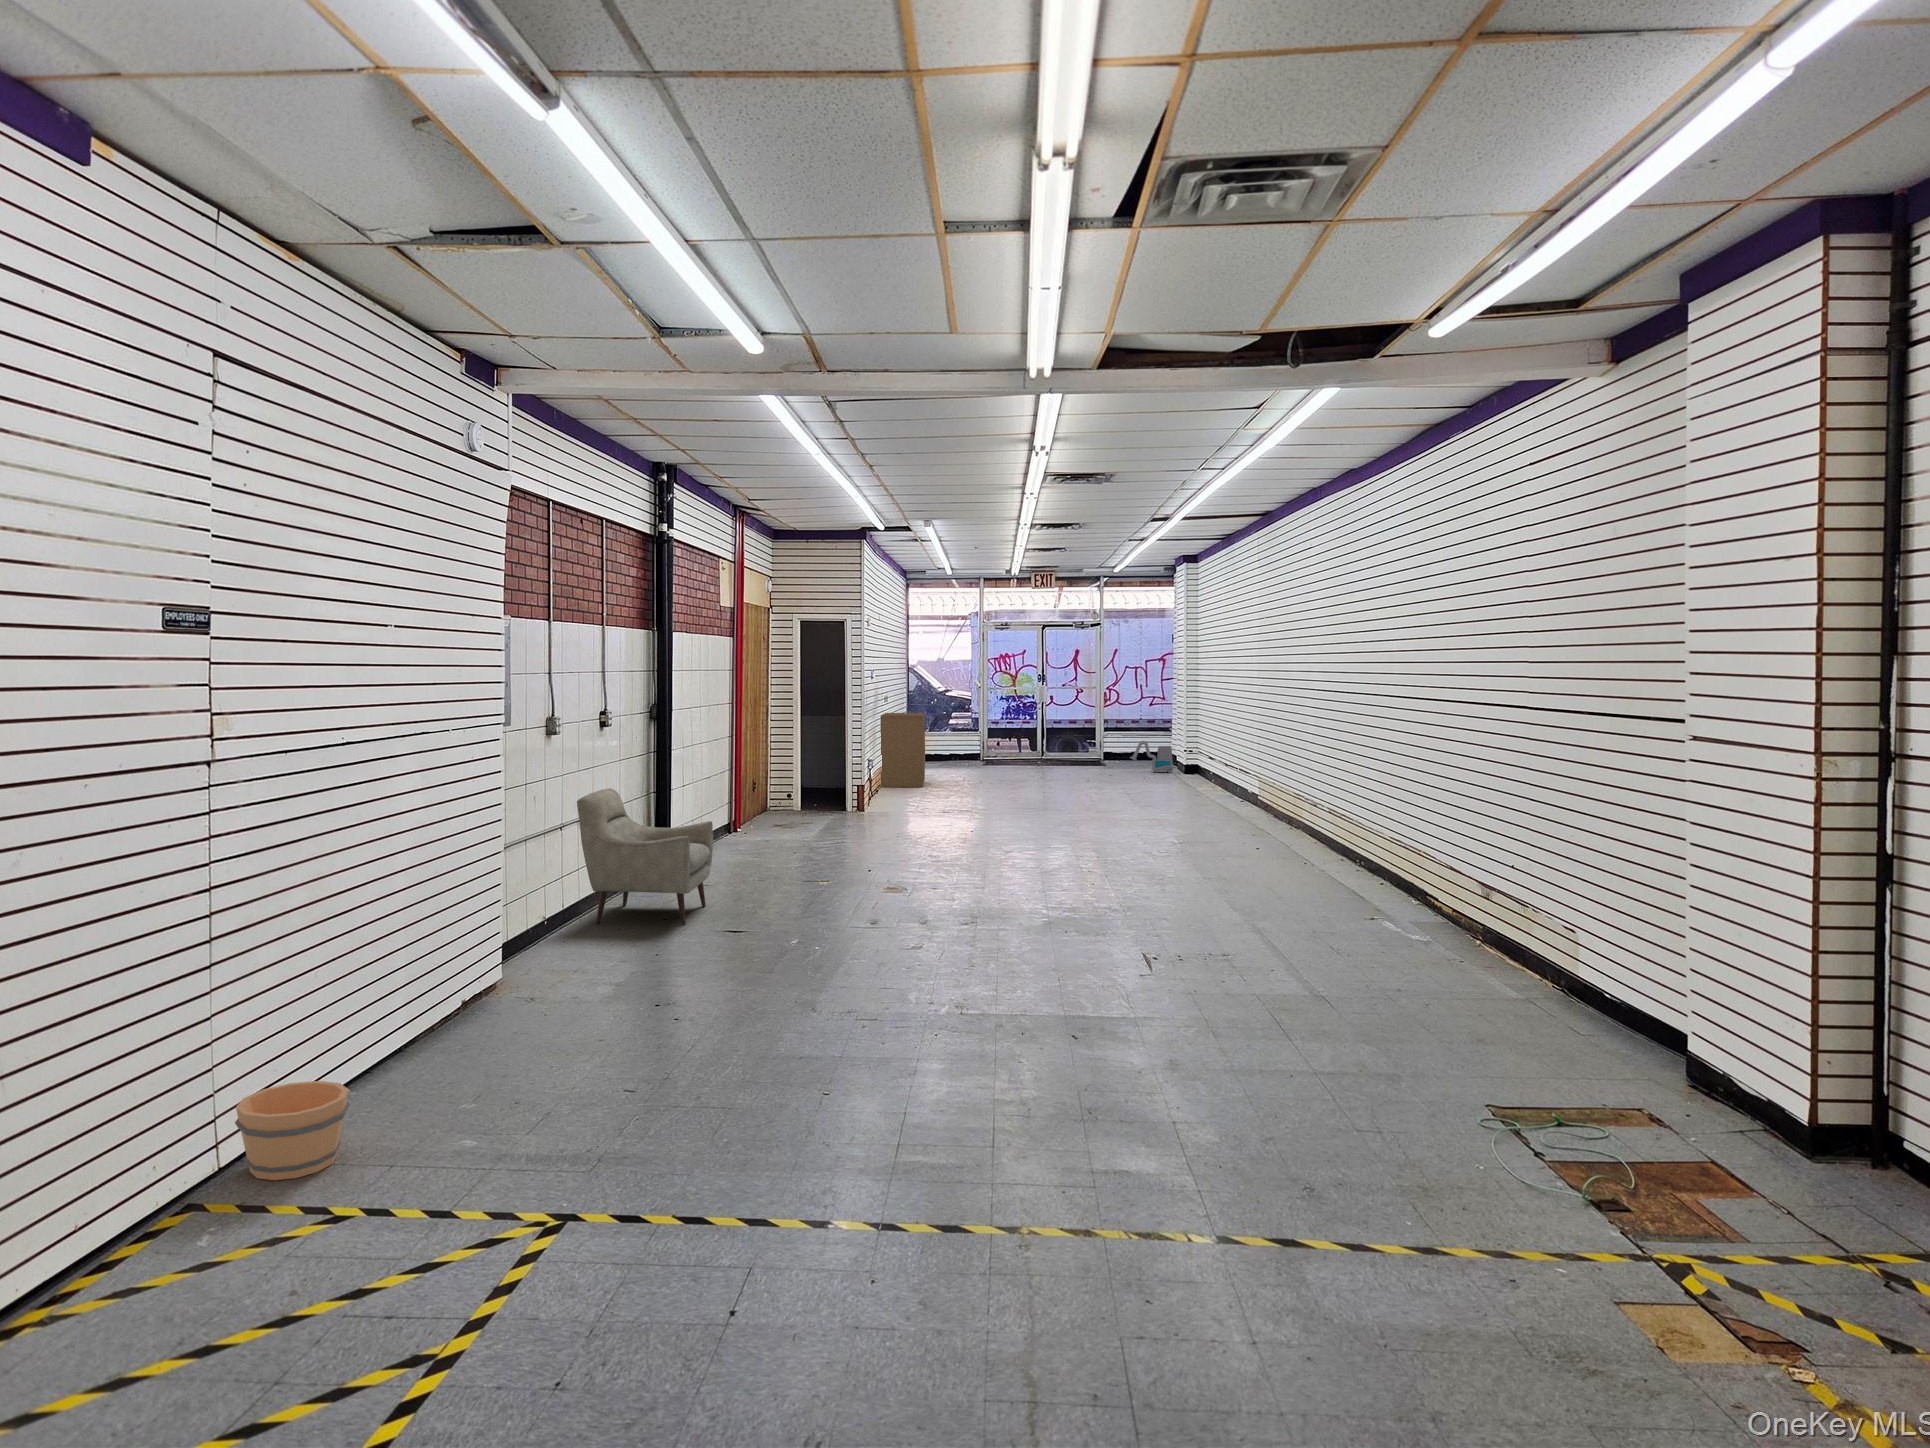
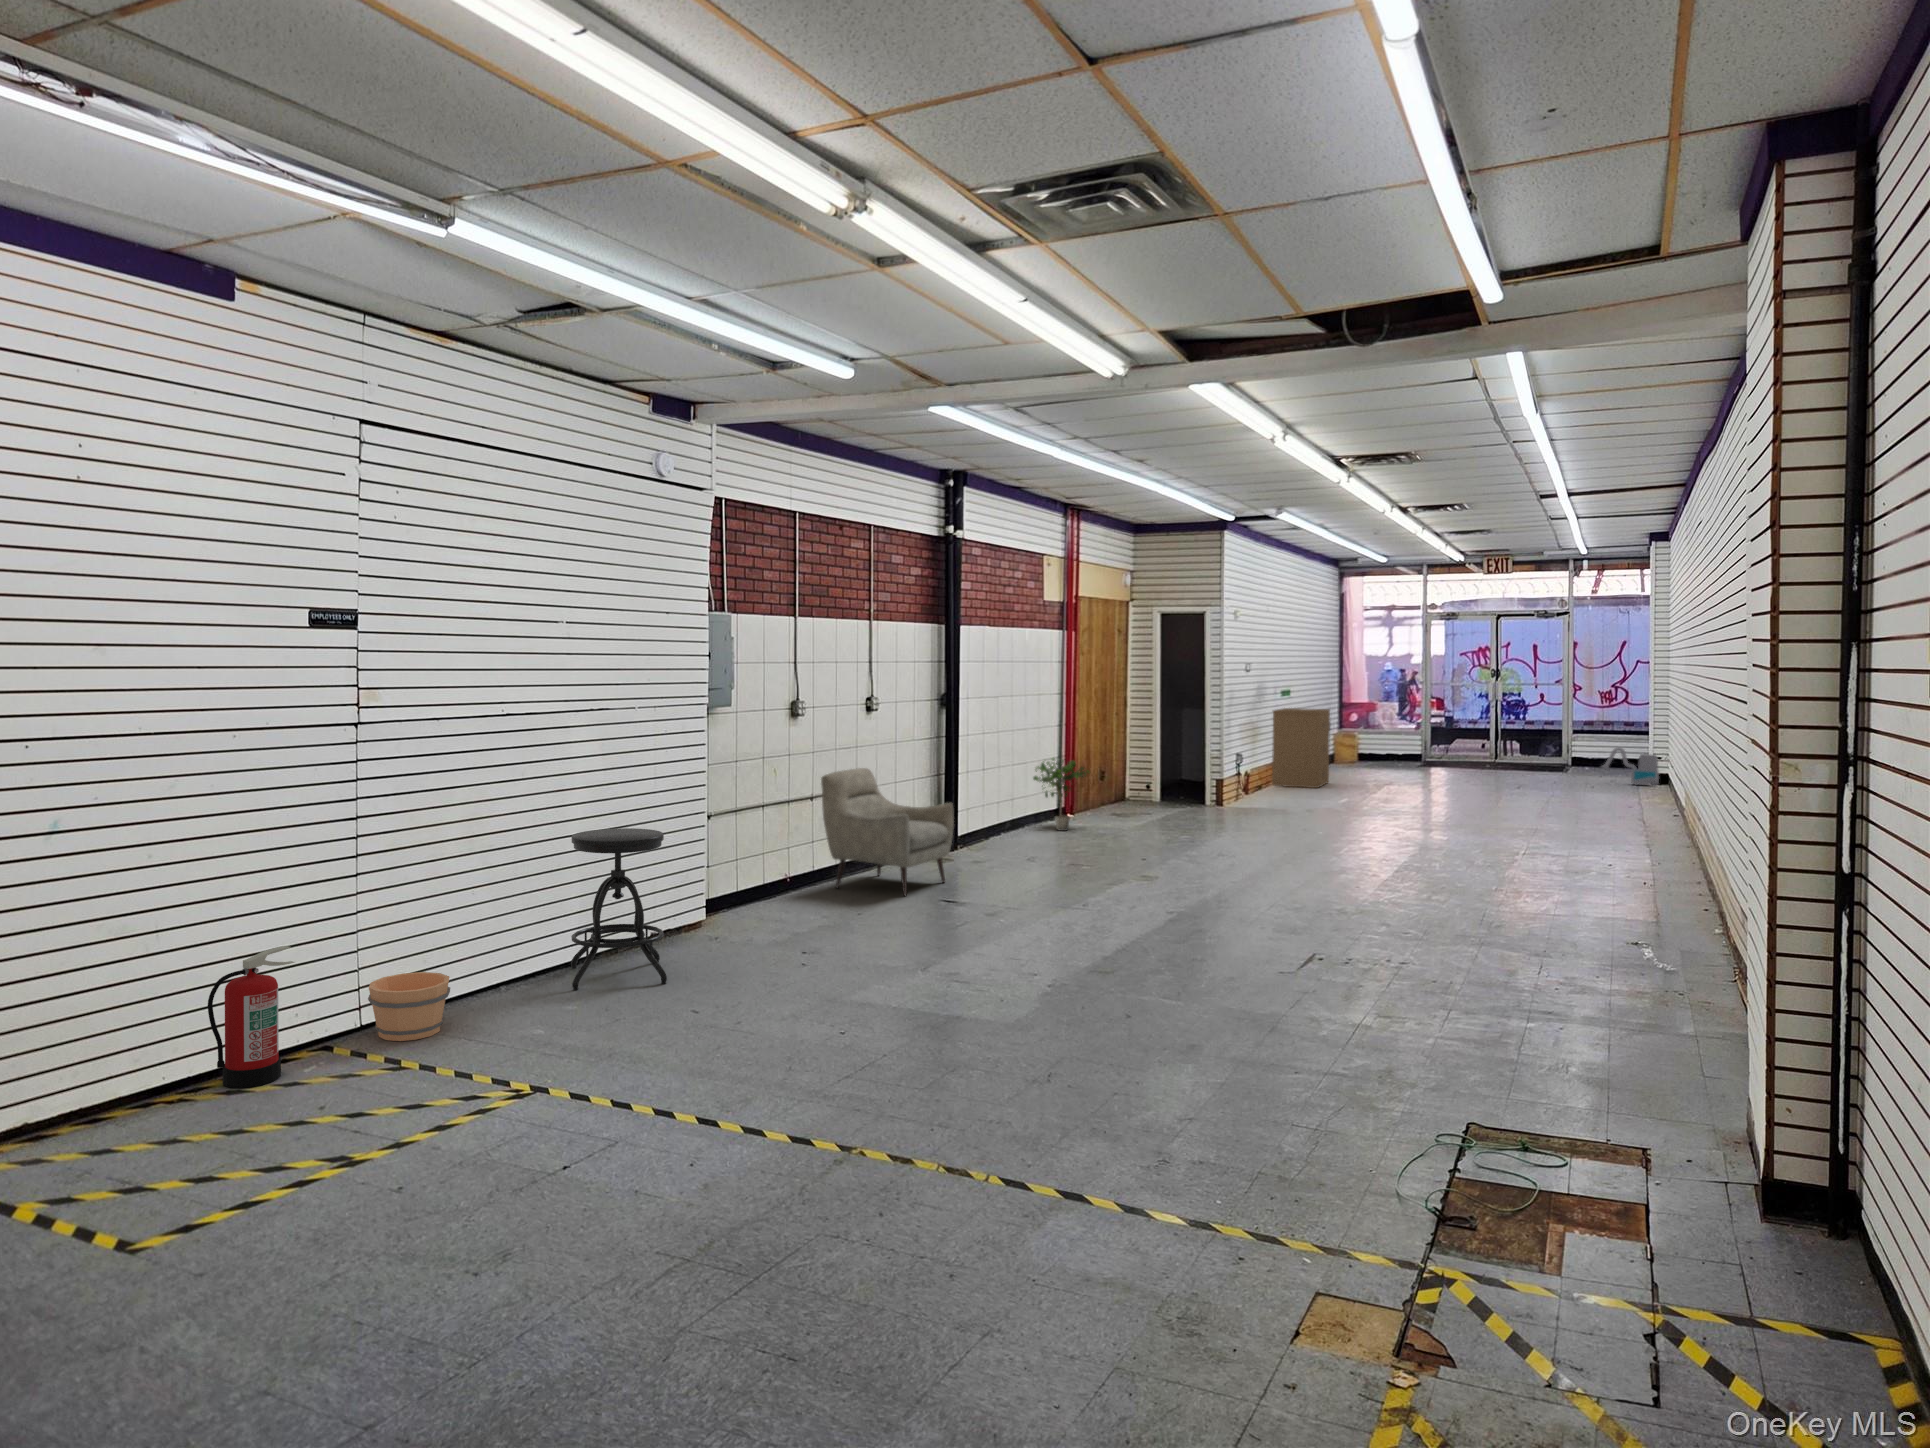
potted plant: none [717,768,776,843] -> present [1033,758,1089,831]
stool: none [404,874,551,1077] -> present [571,828,667,990]
fire extinguisher: none [91,1074,184,1288] -> present [208,946,294,1088]

